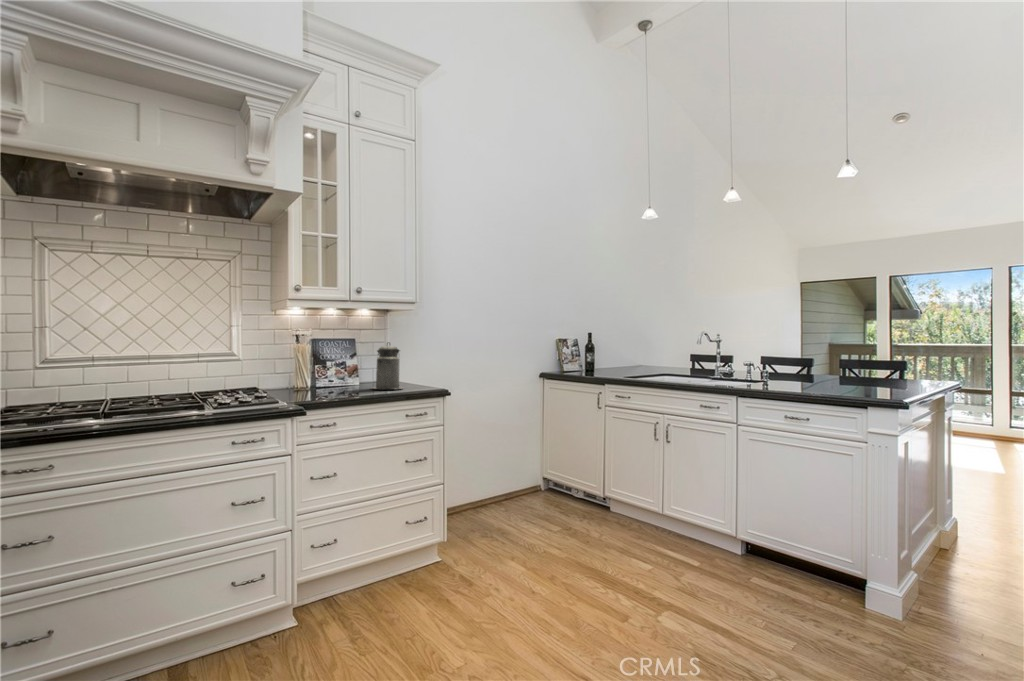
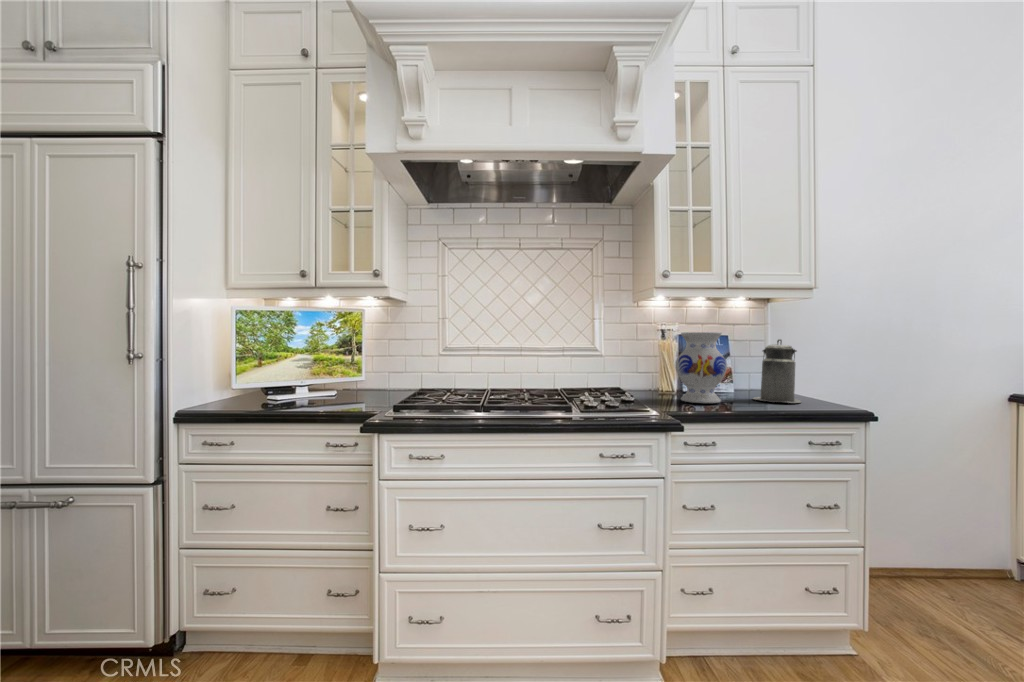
vase: none [307,337,349,394] -> present [675,332,727,403]

